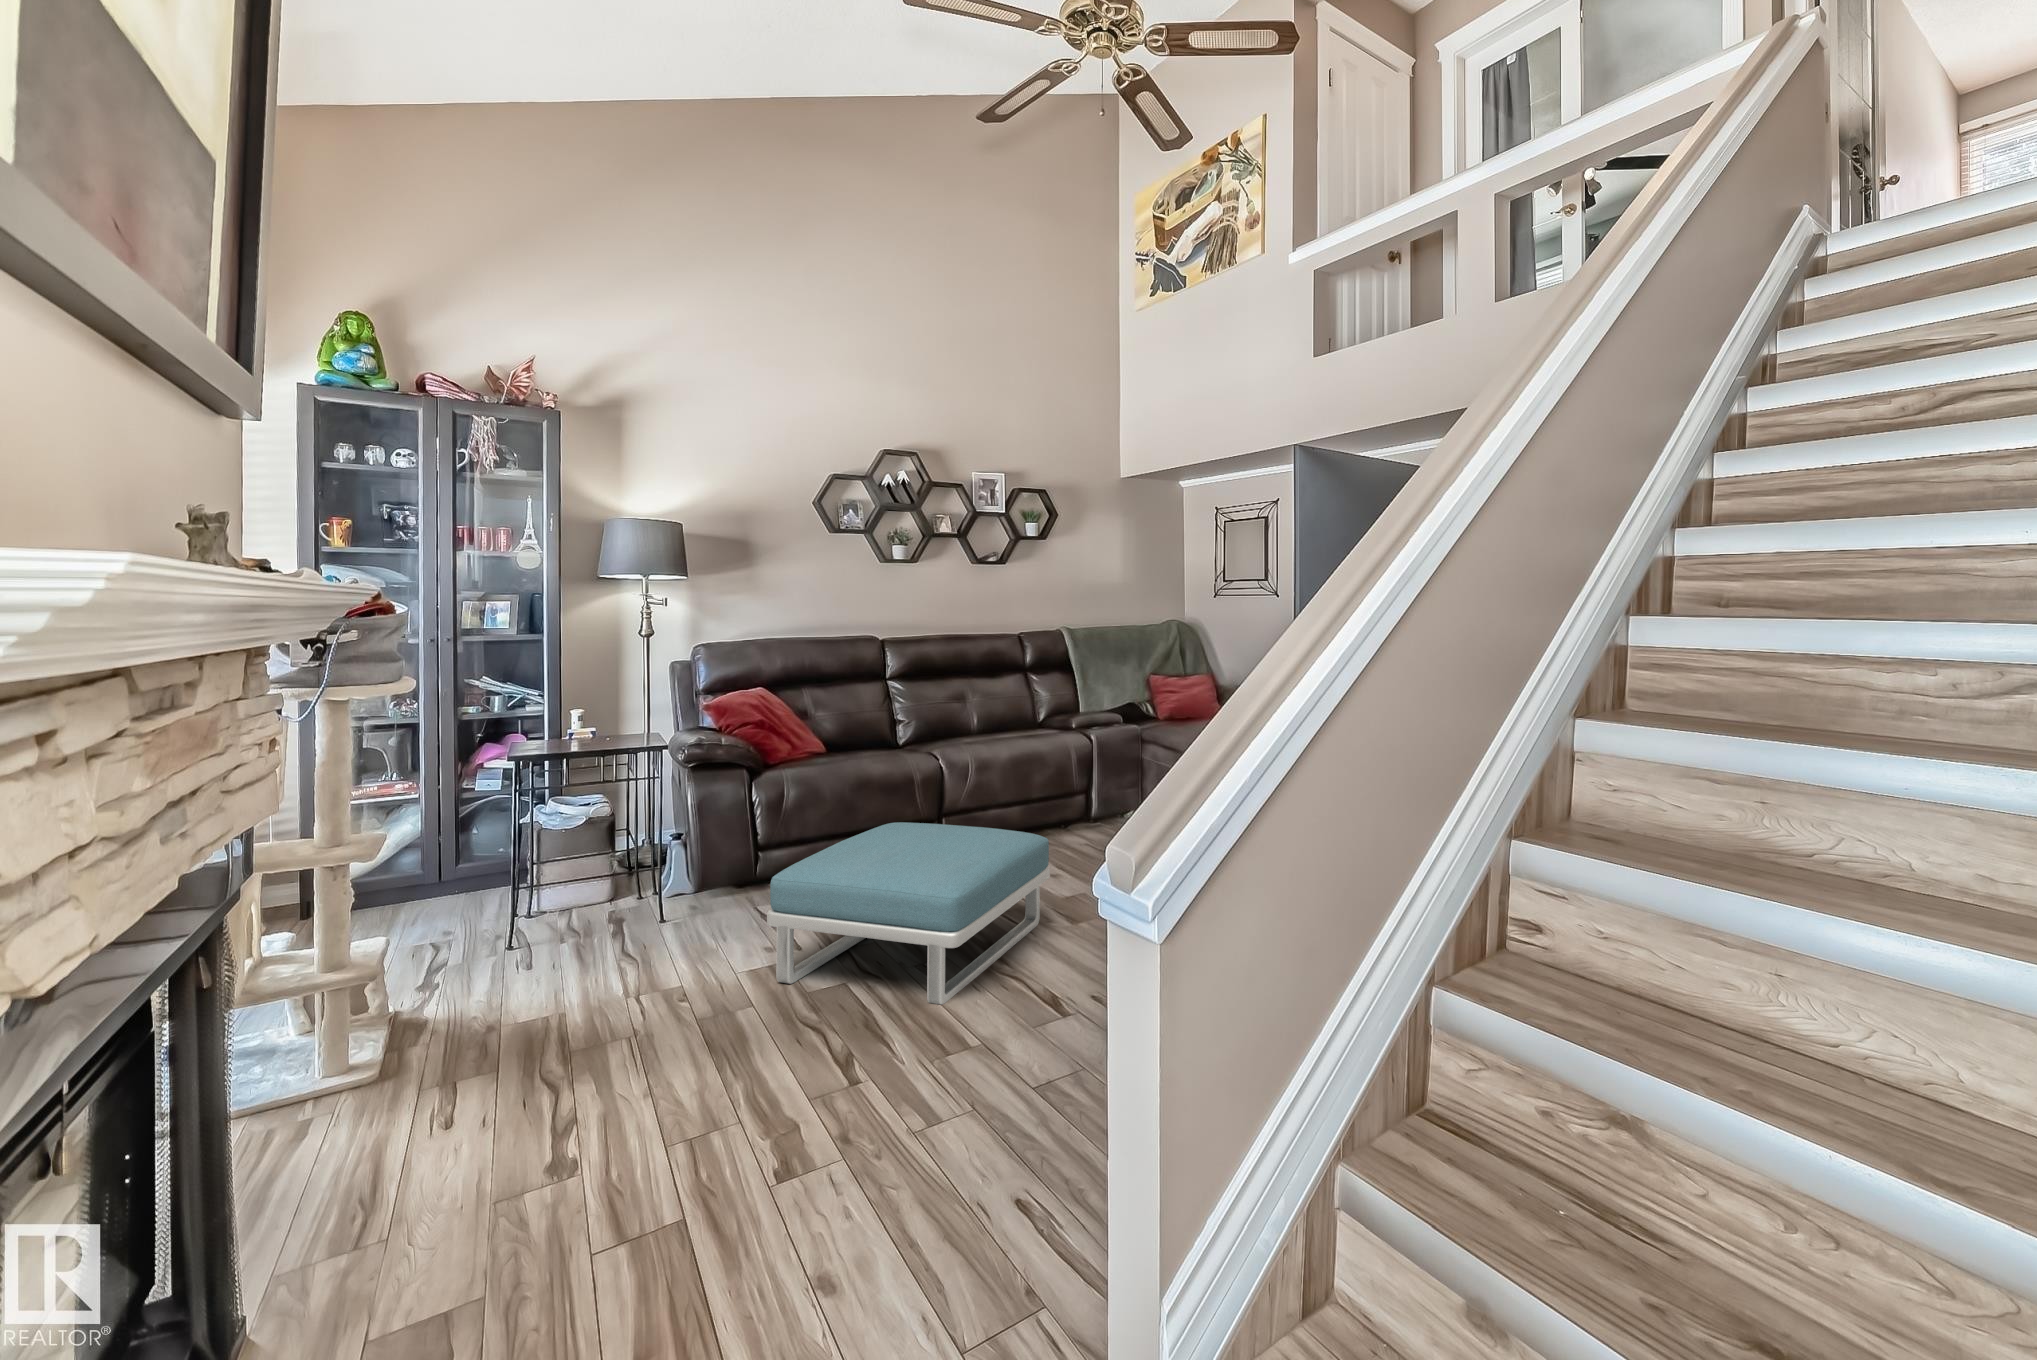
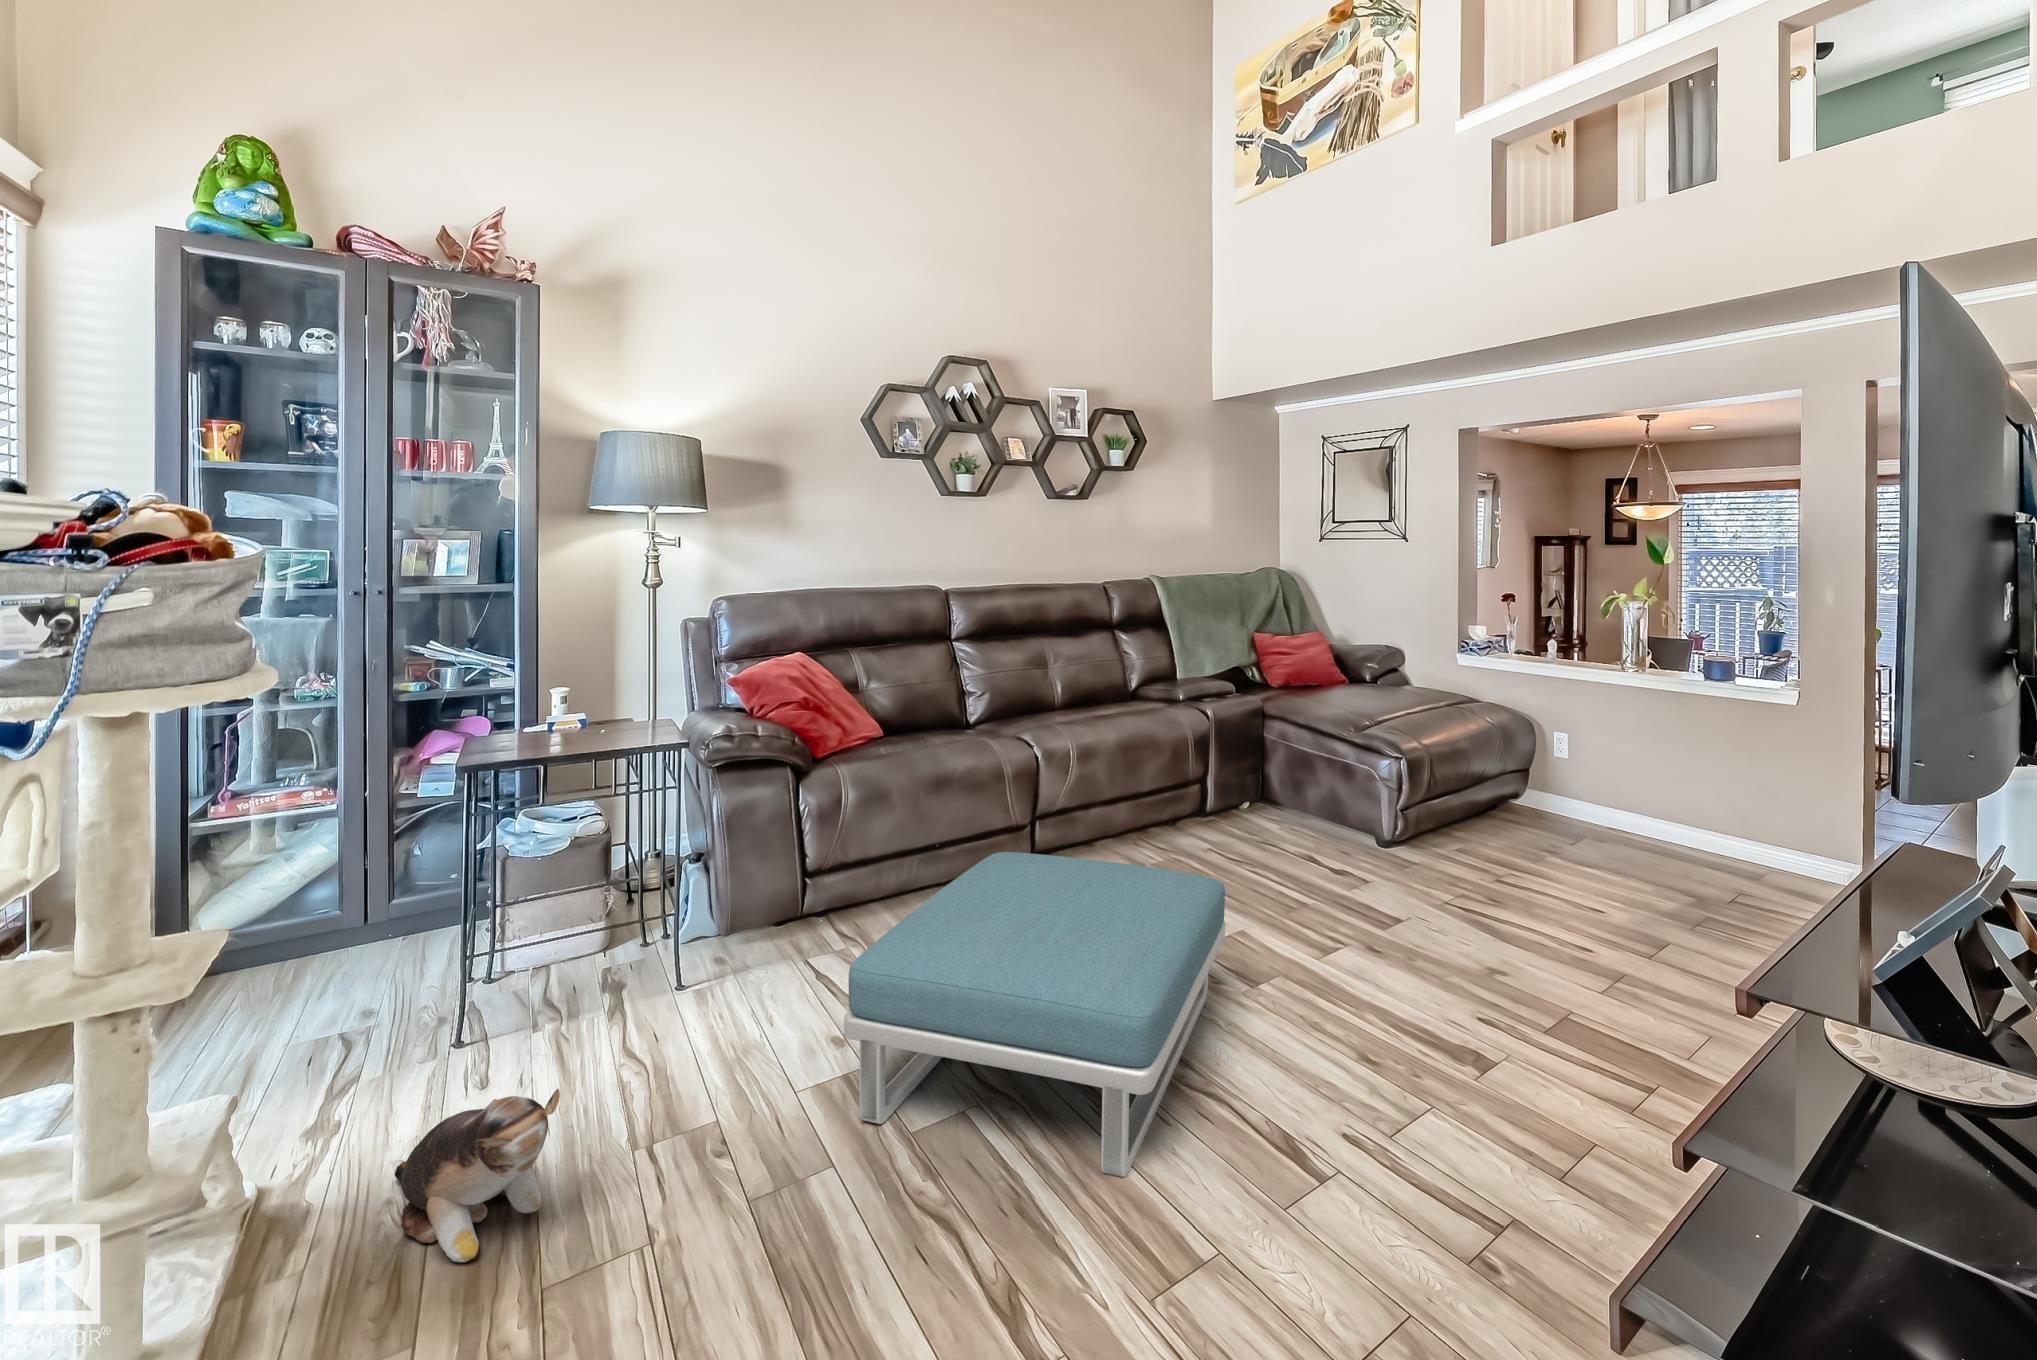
plush toy: none [480,934,587,1037] -> present [394,1089,560,1262]

